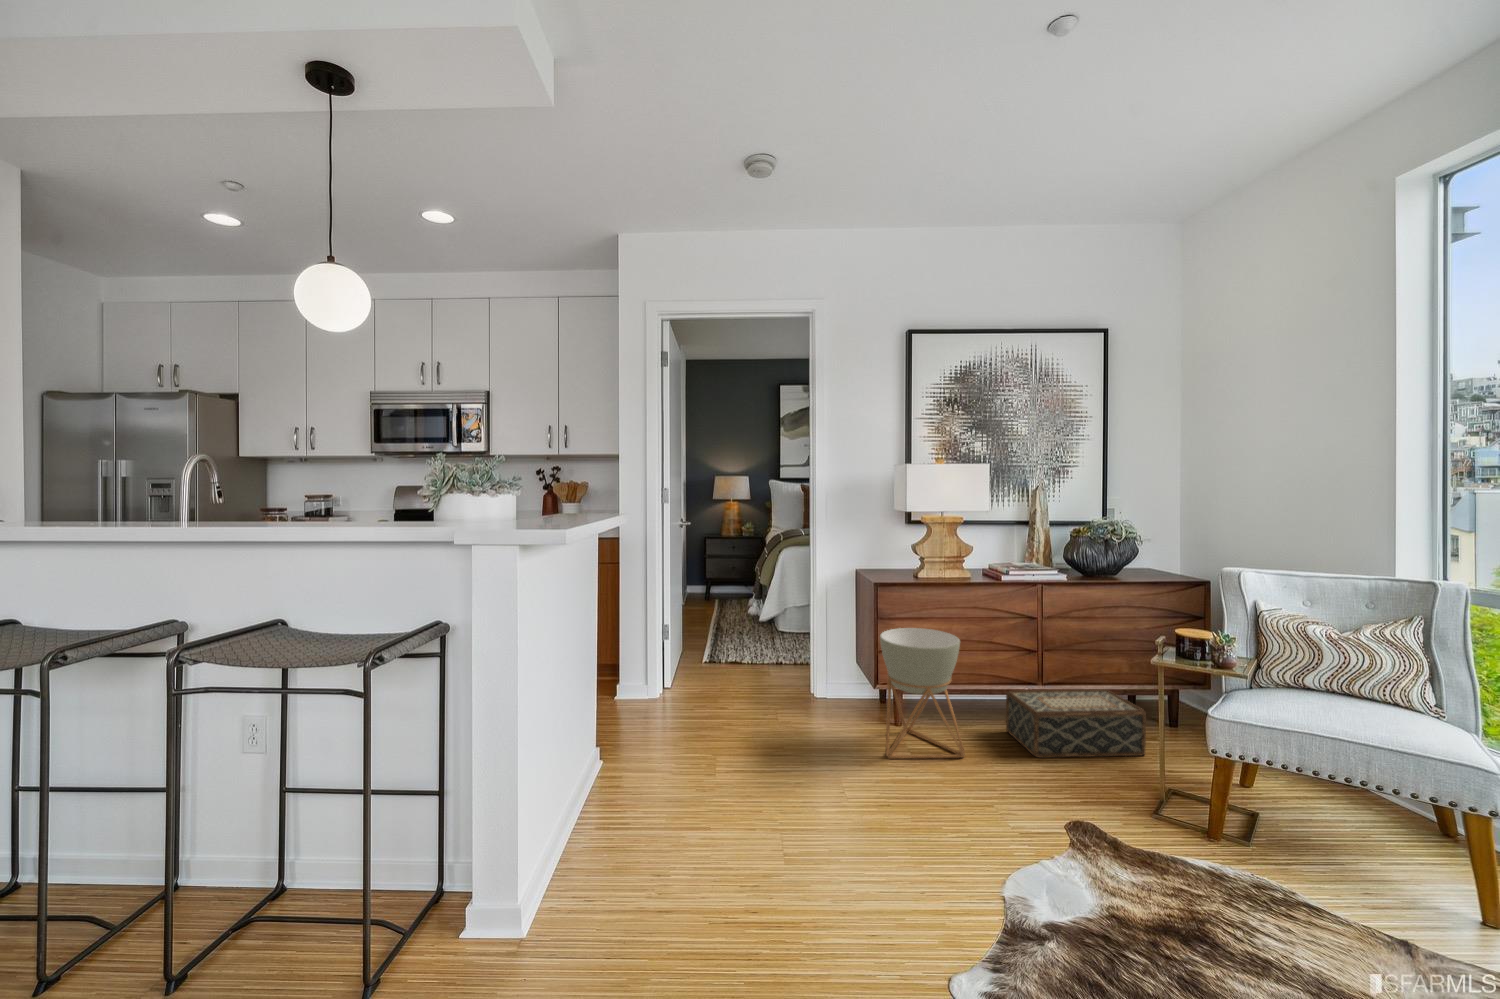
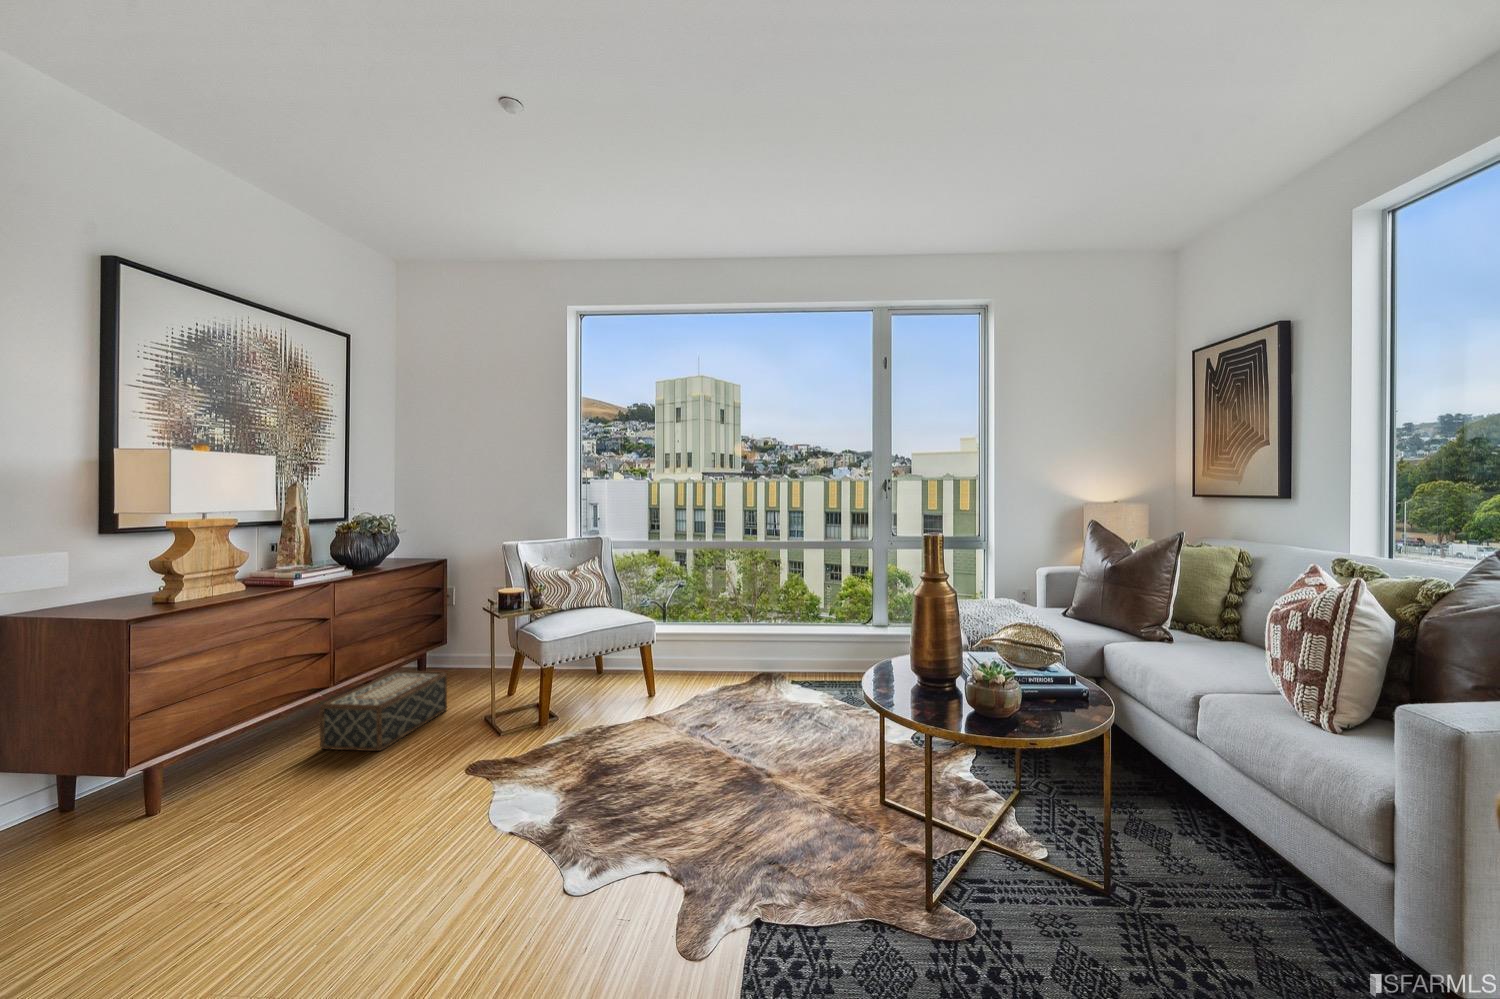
planter: present [880,628,965,758] -> none [184,655,321,836]

